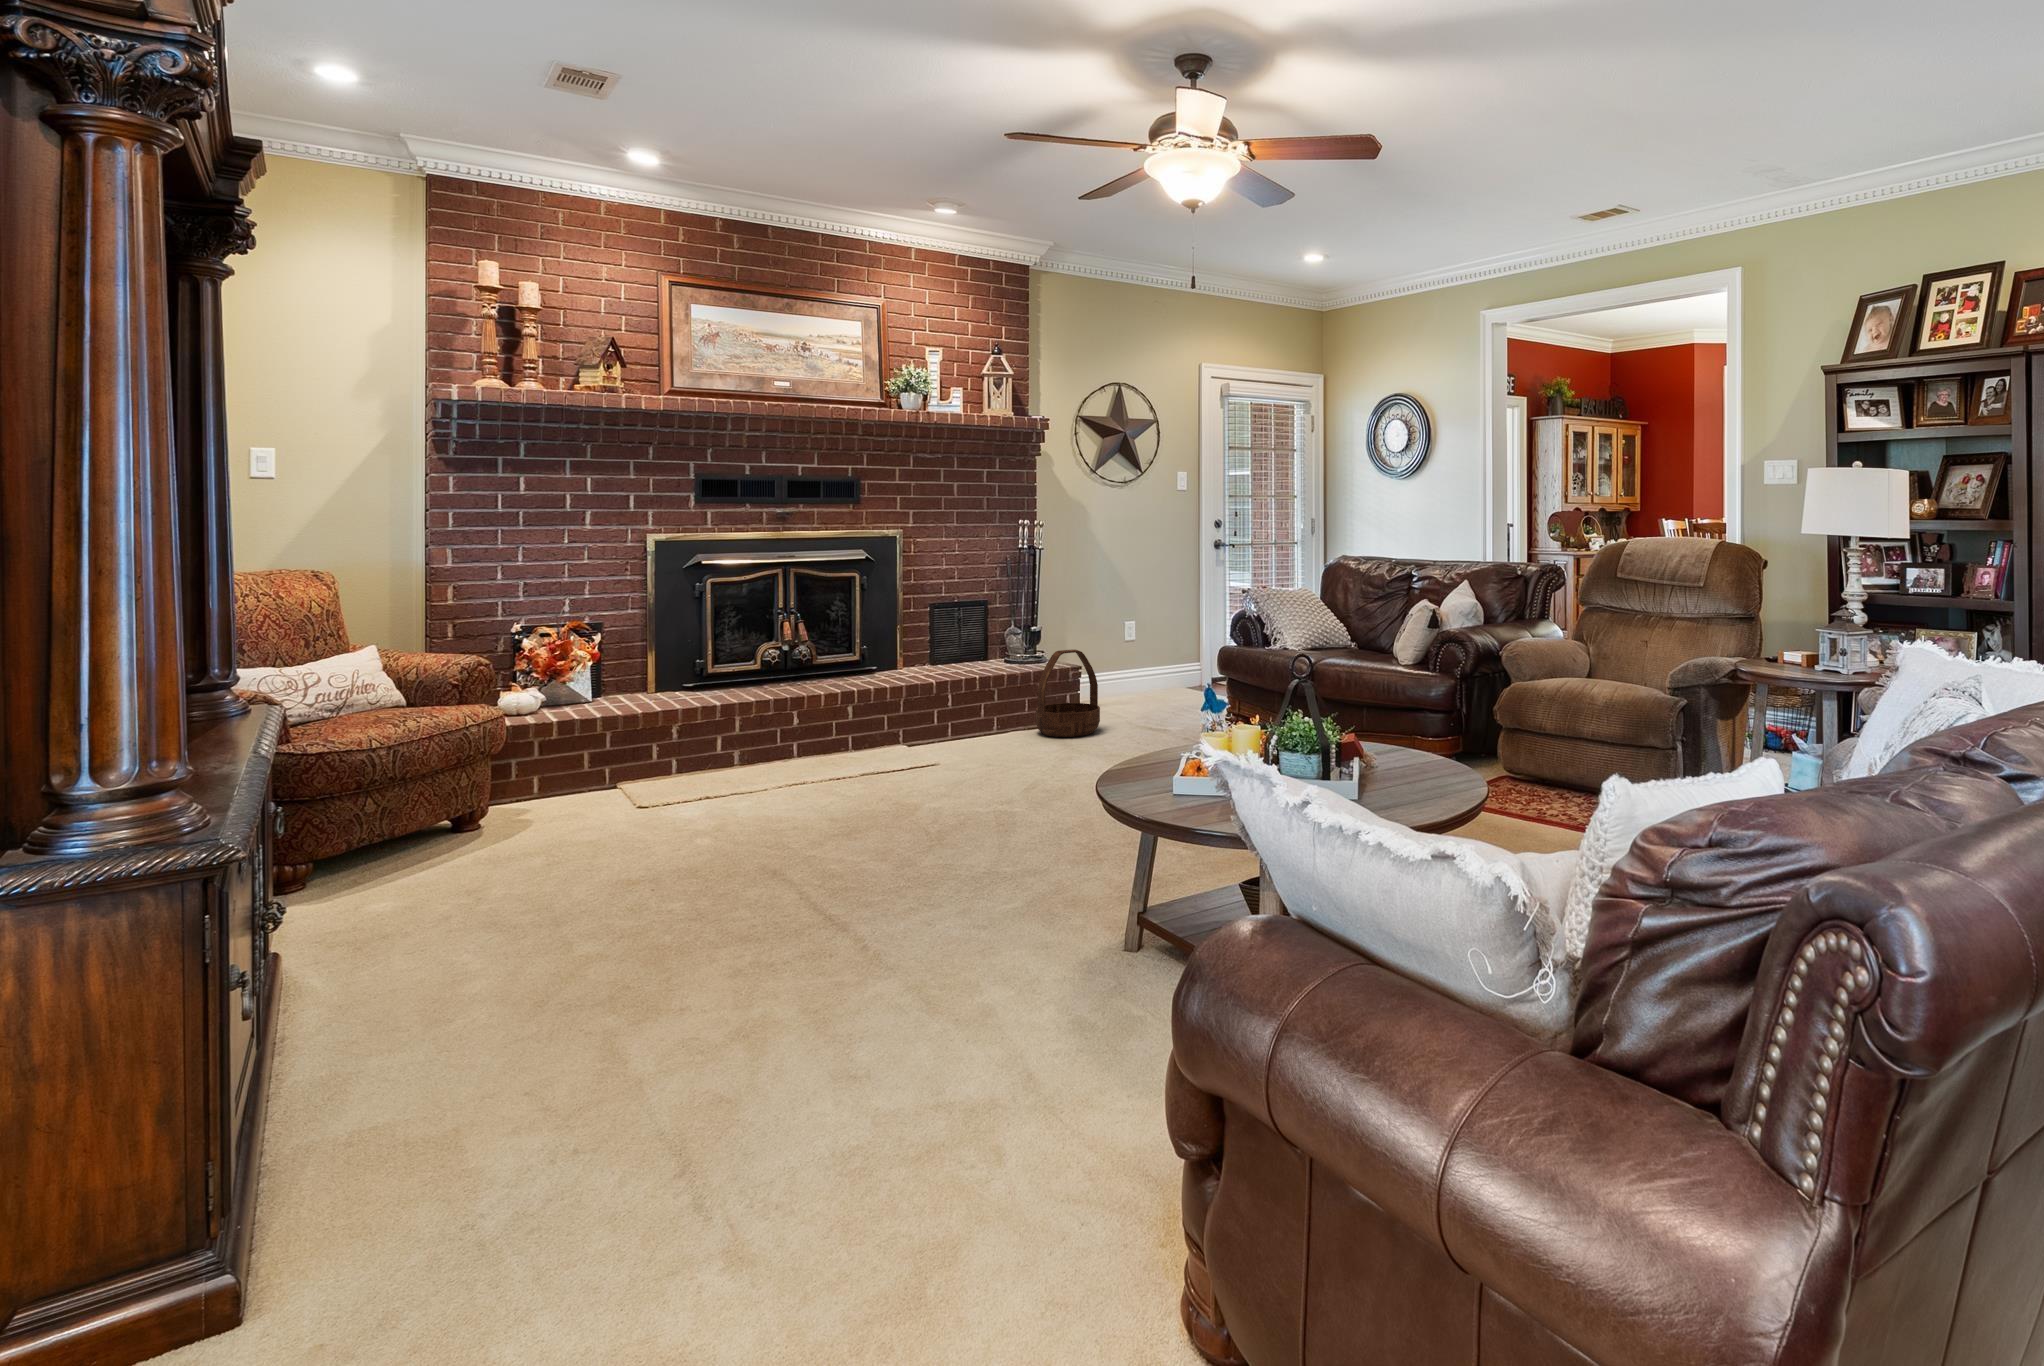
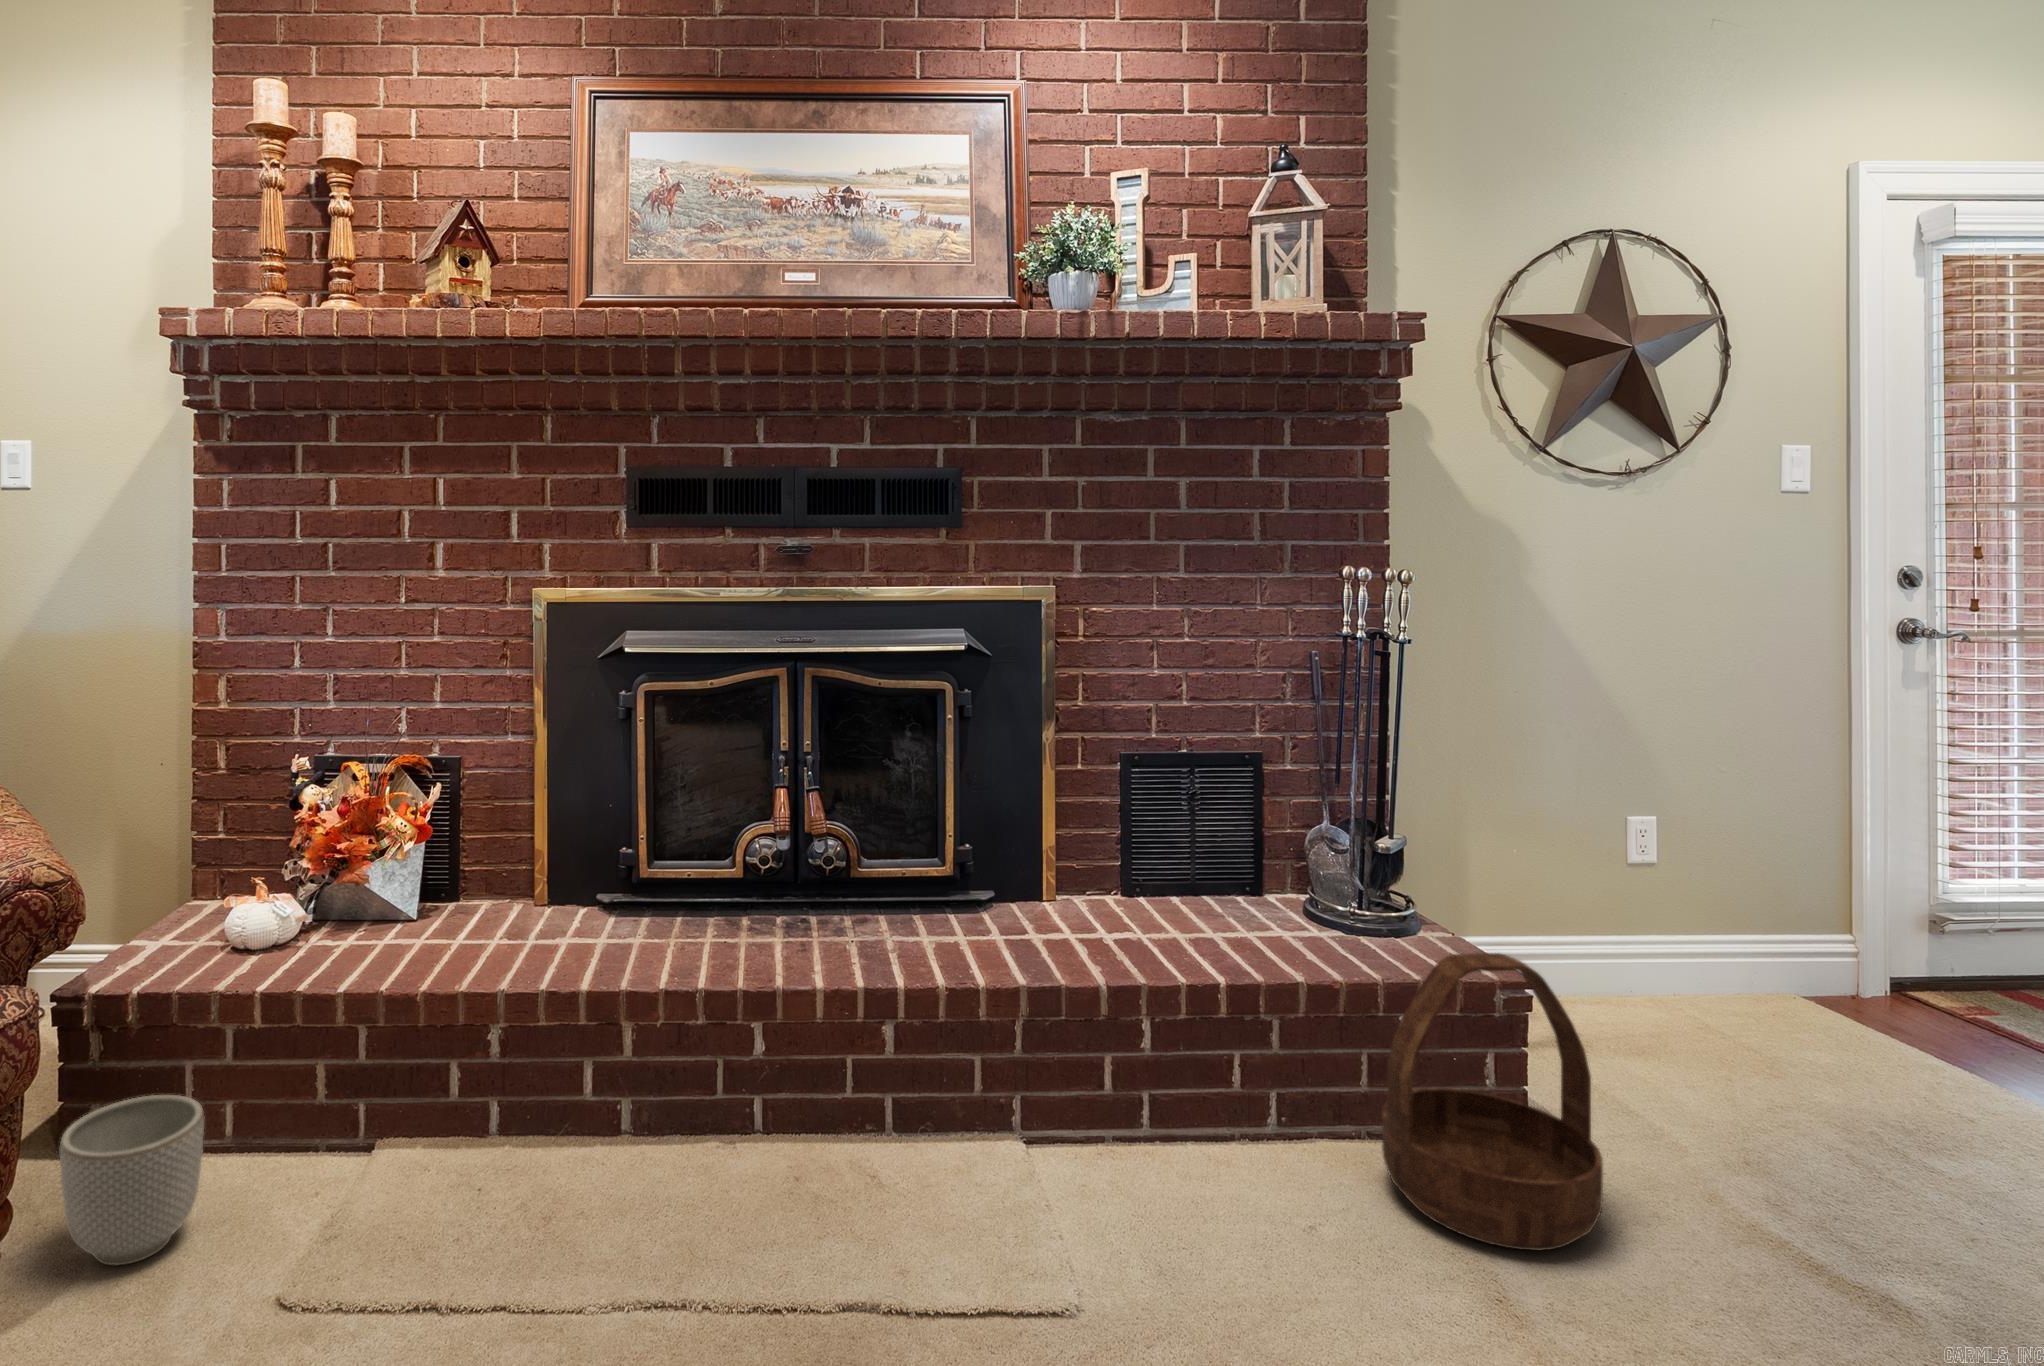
planter: none [526,752,588,812] -> present [60,1095,204,1265]

